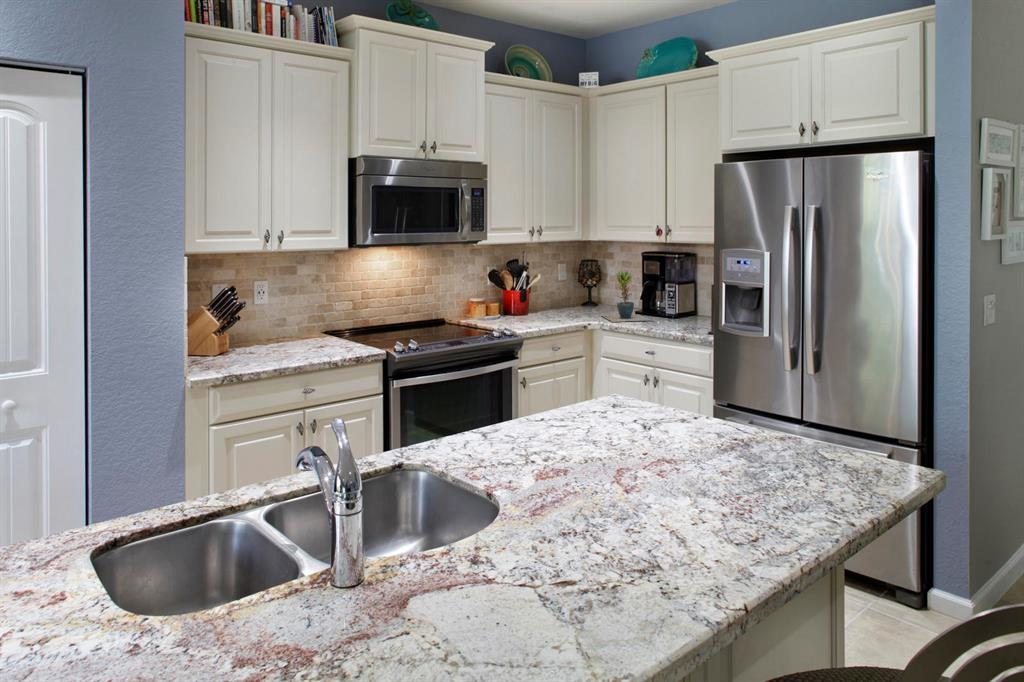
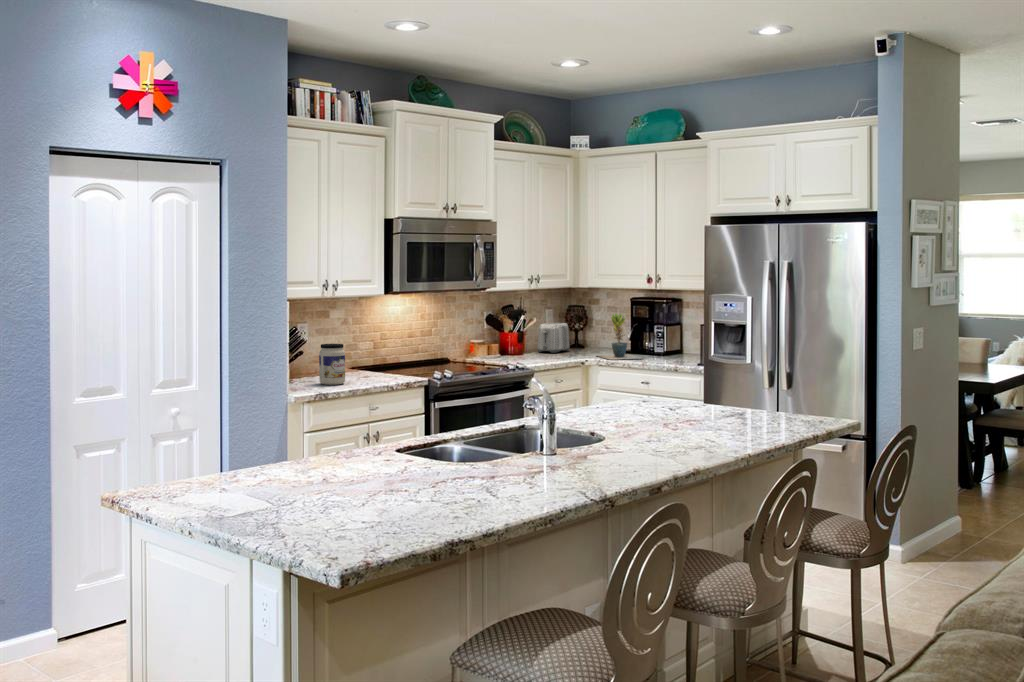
toaster: none [542,279,578,312] -> present [537,323,570,353]
jar: none [249,313,282,361] -> present [319,344,345,385]

